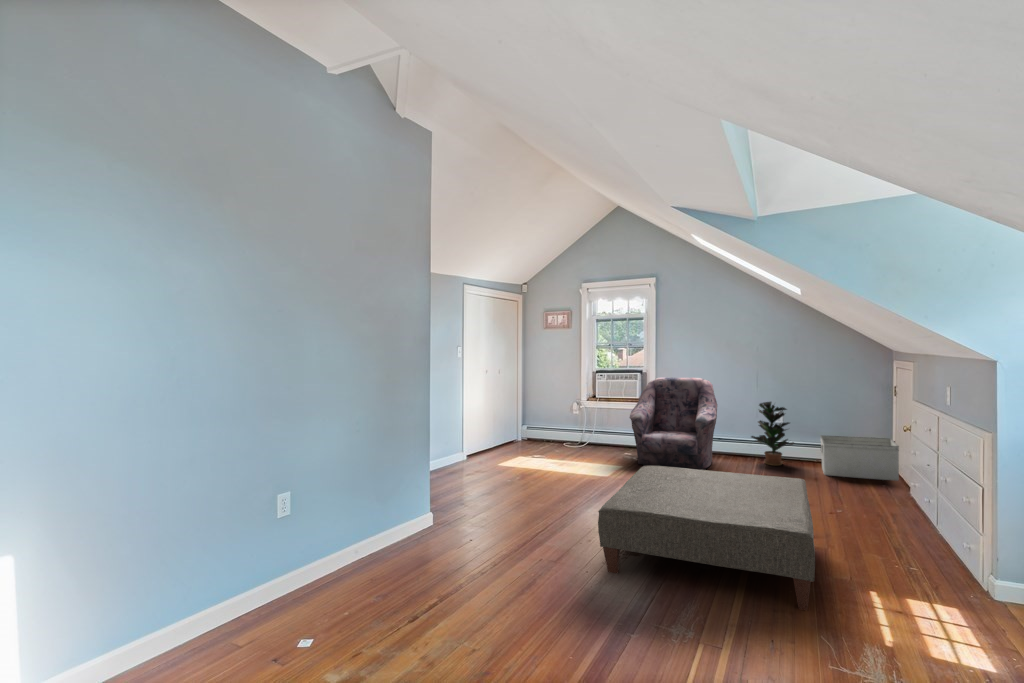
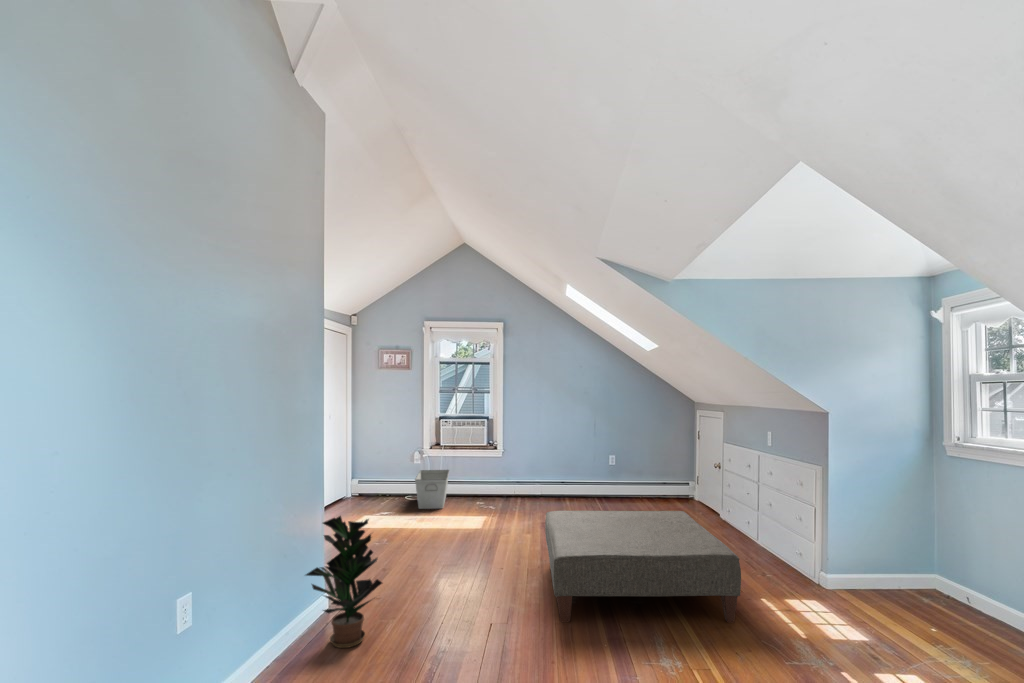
armchair: present [630,377,717,470] -> none [487,424,569,513]
potted plant: present [751,402,794,466] -> present [306,516,382,648]
storage bin: present [820,435,899,481] -> present [415,470,449,509]

